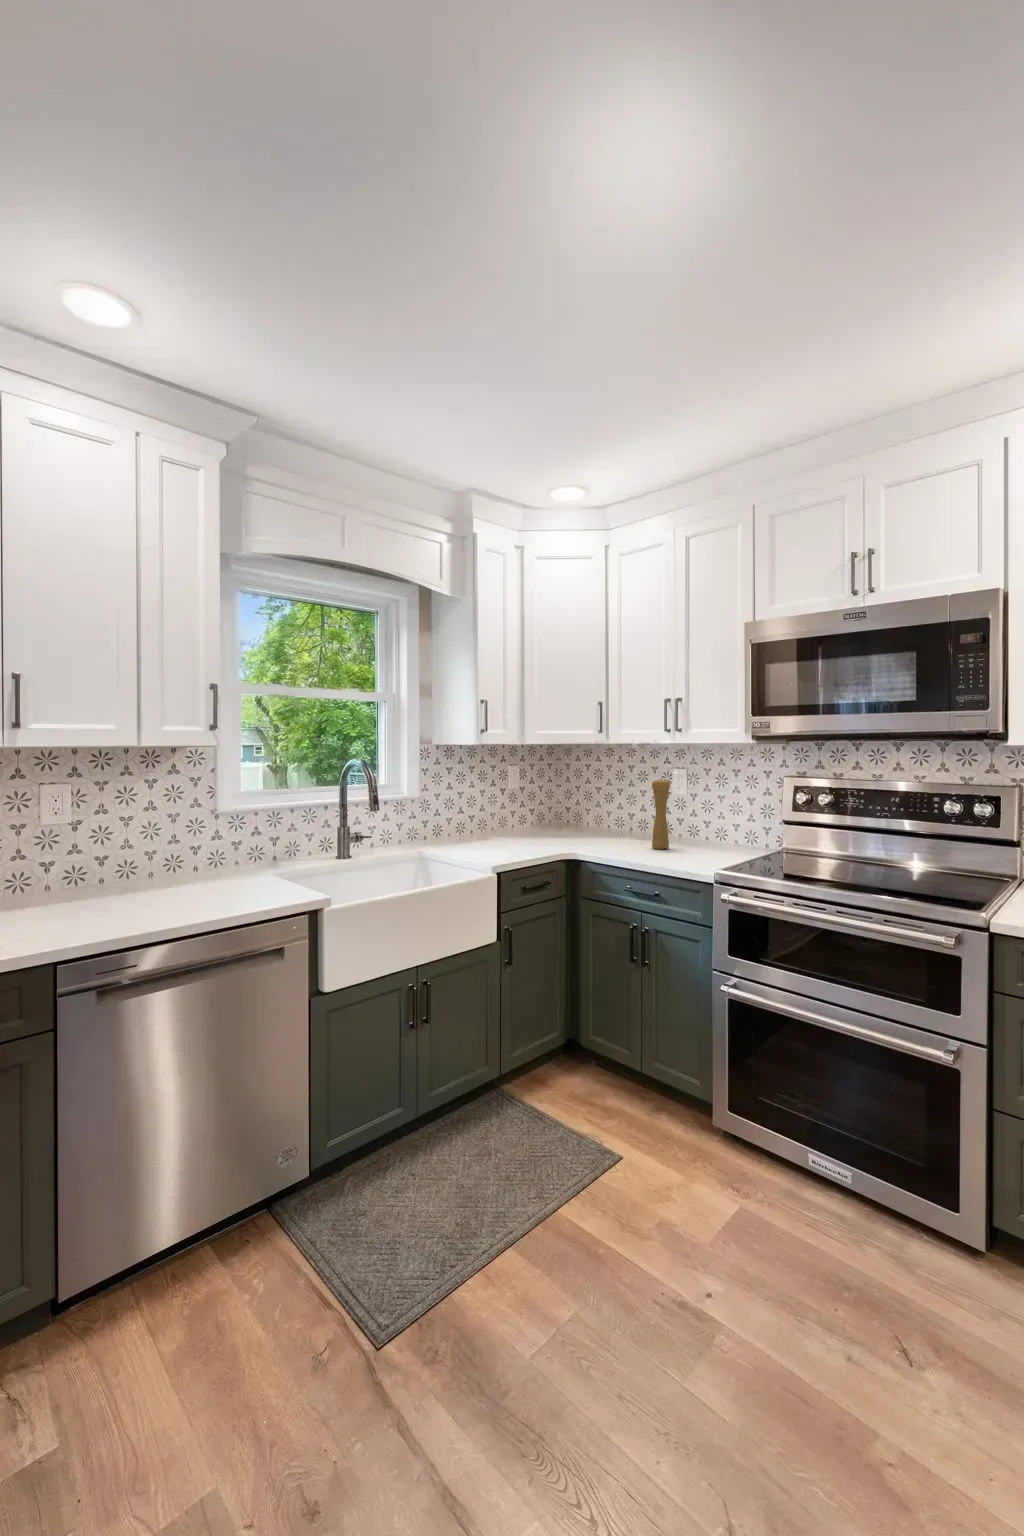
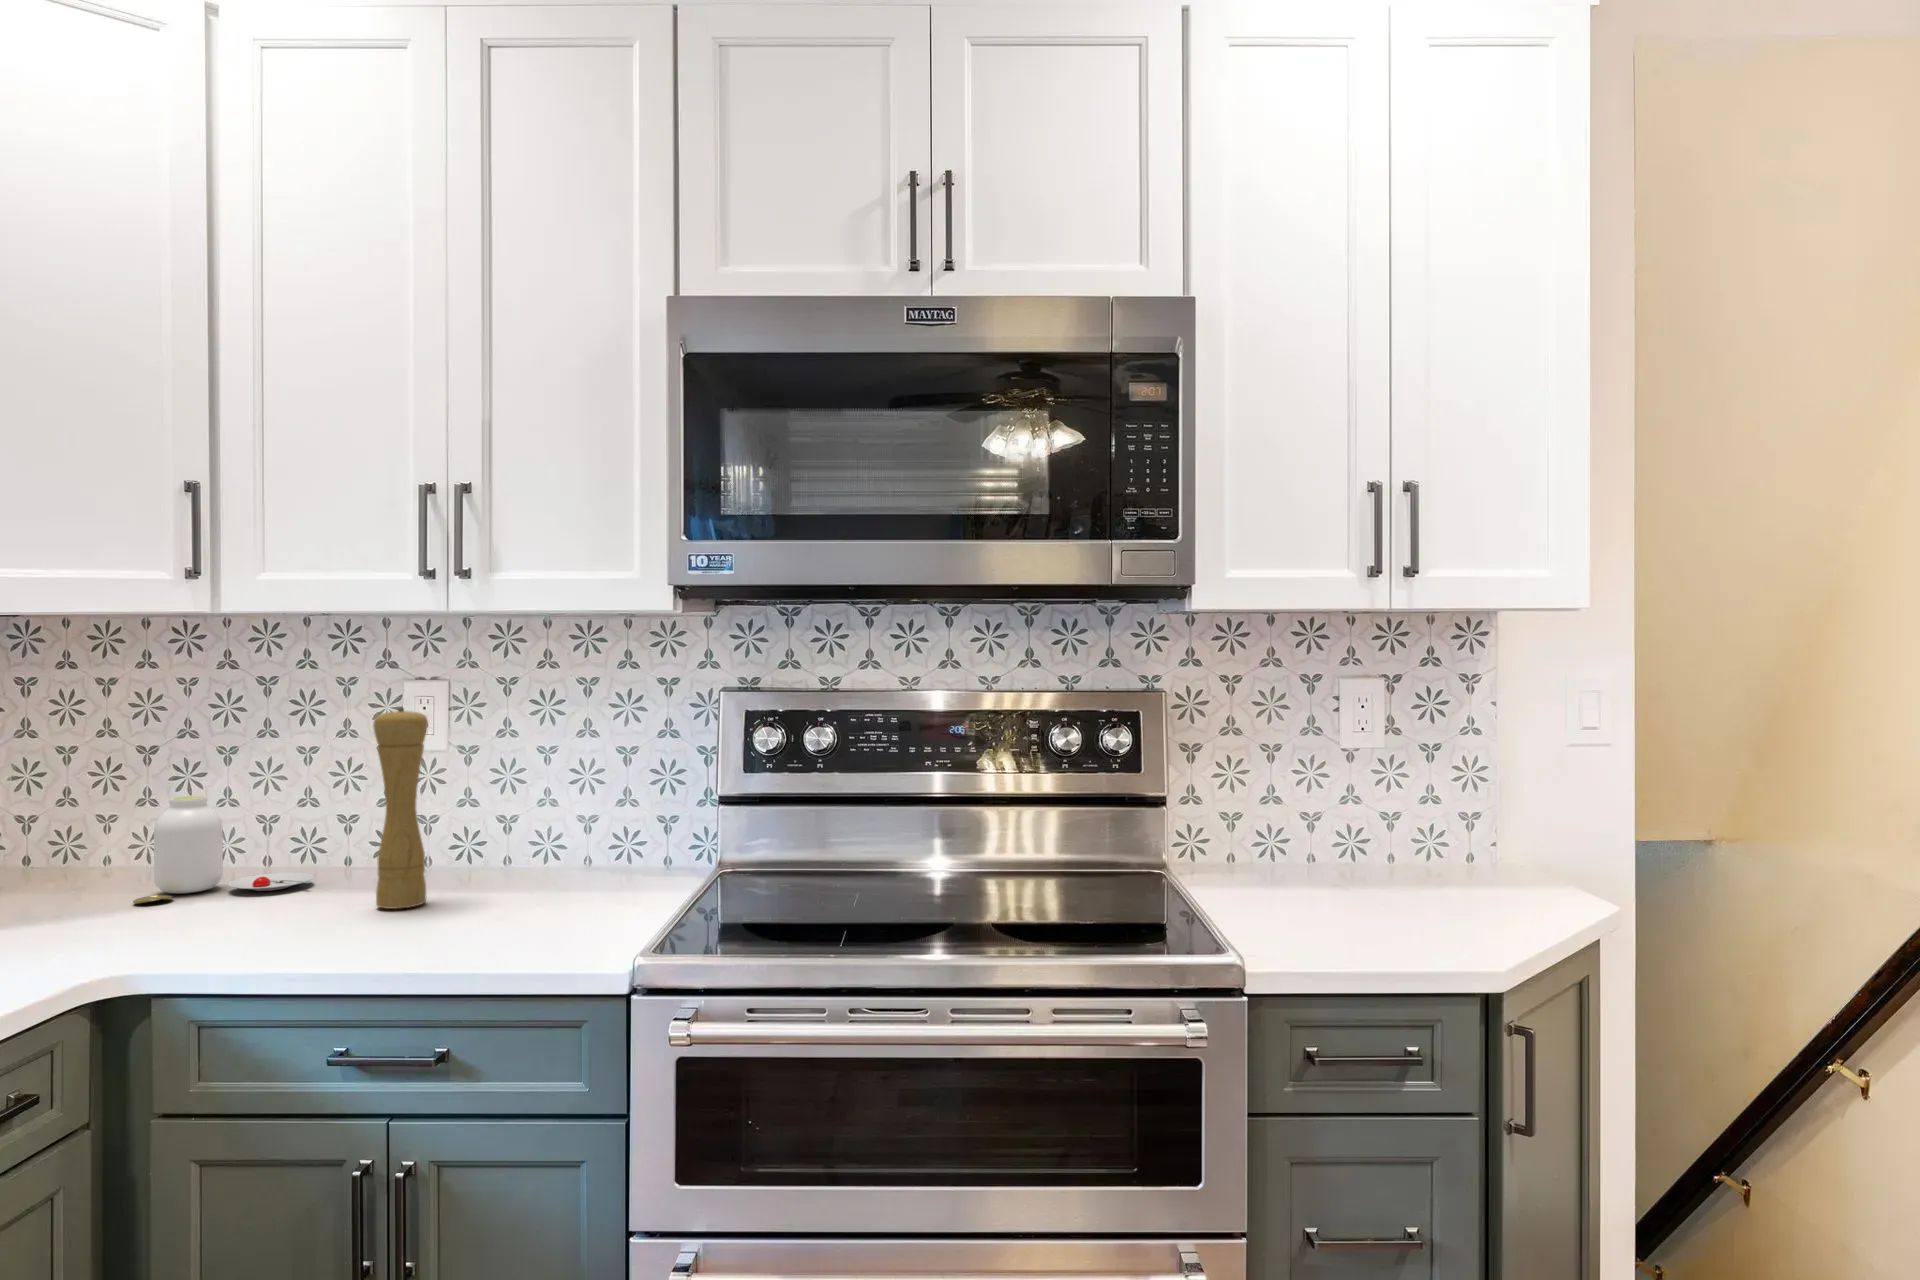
jar: none [587,806,640,839] -> present [133,796,314,904]

